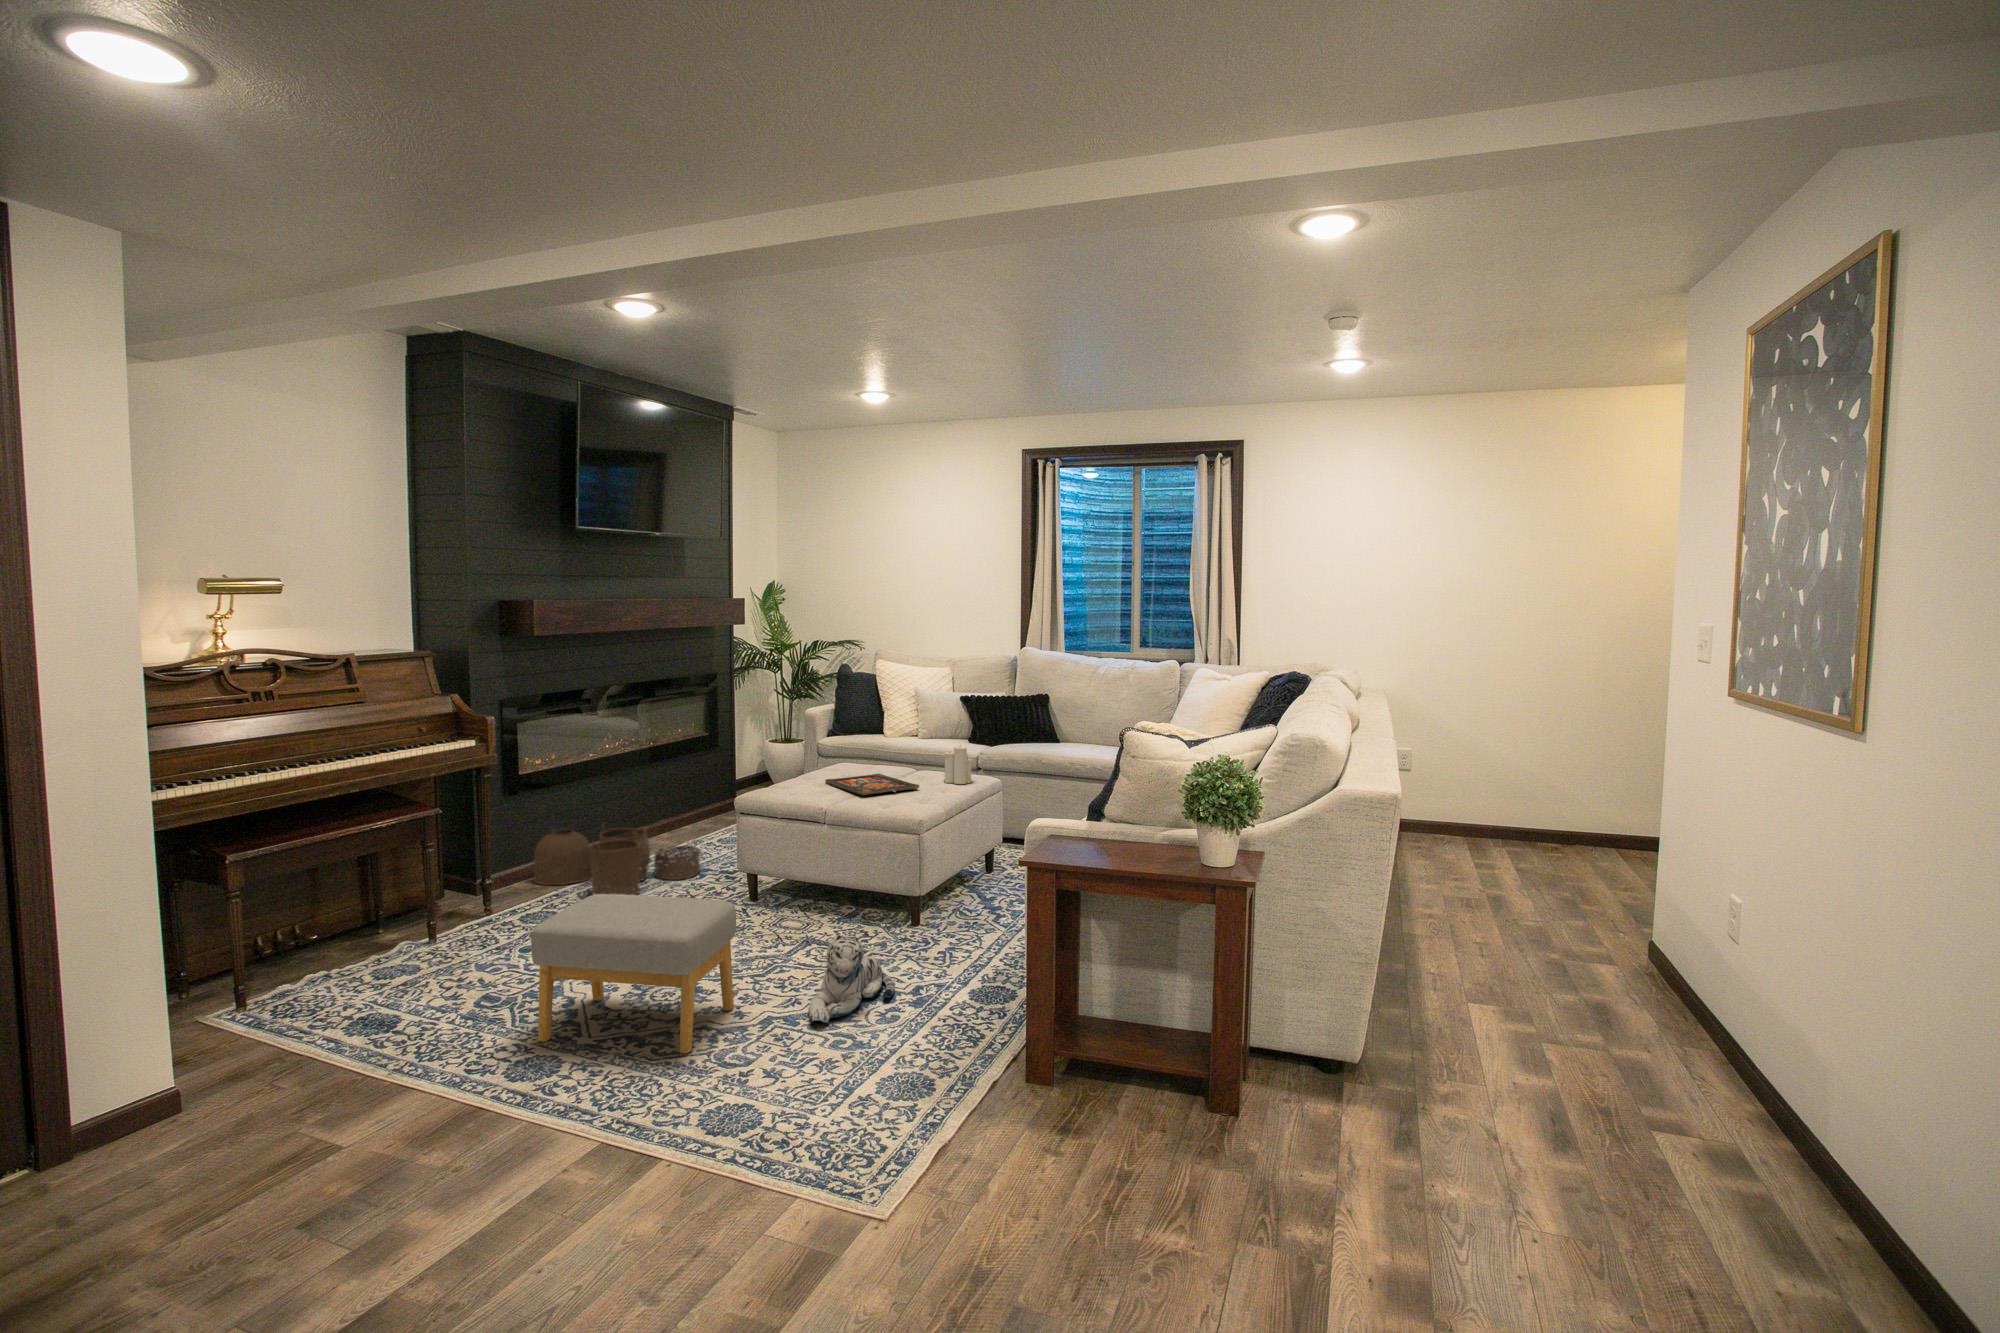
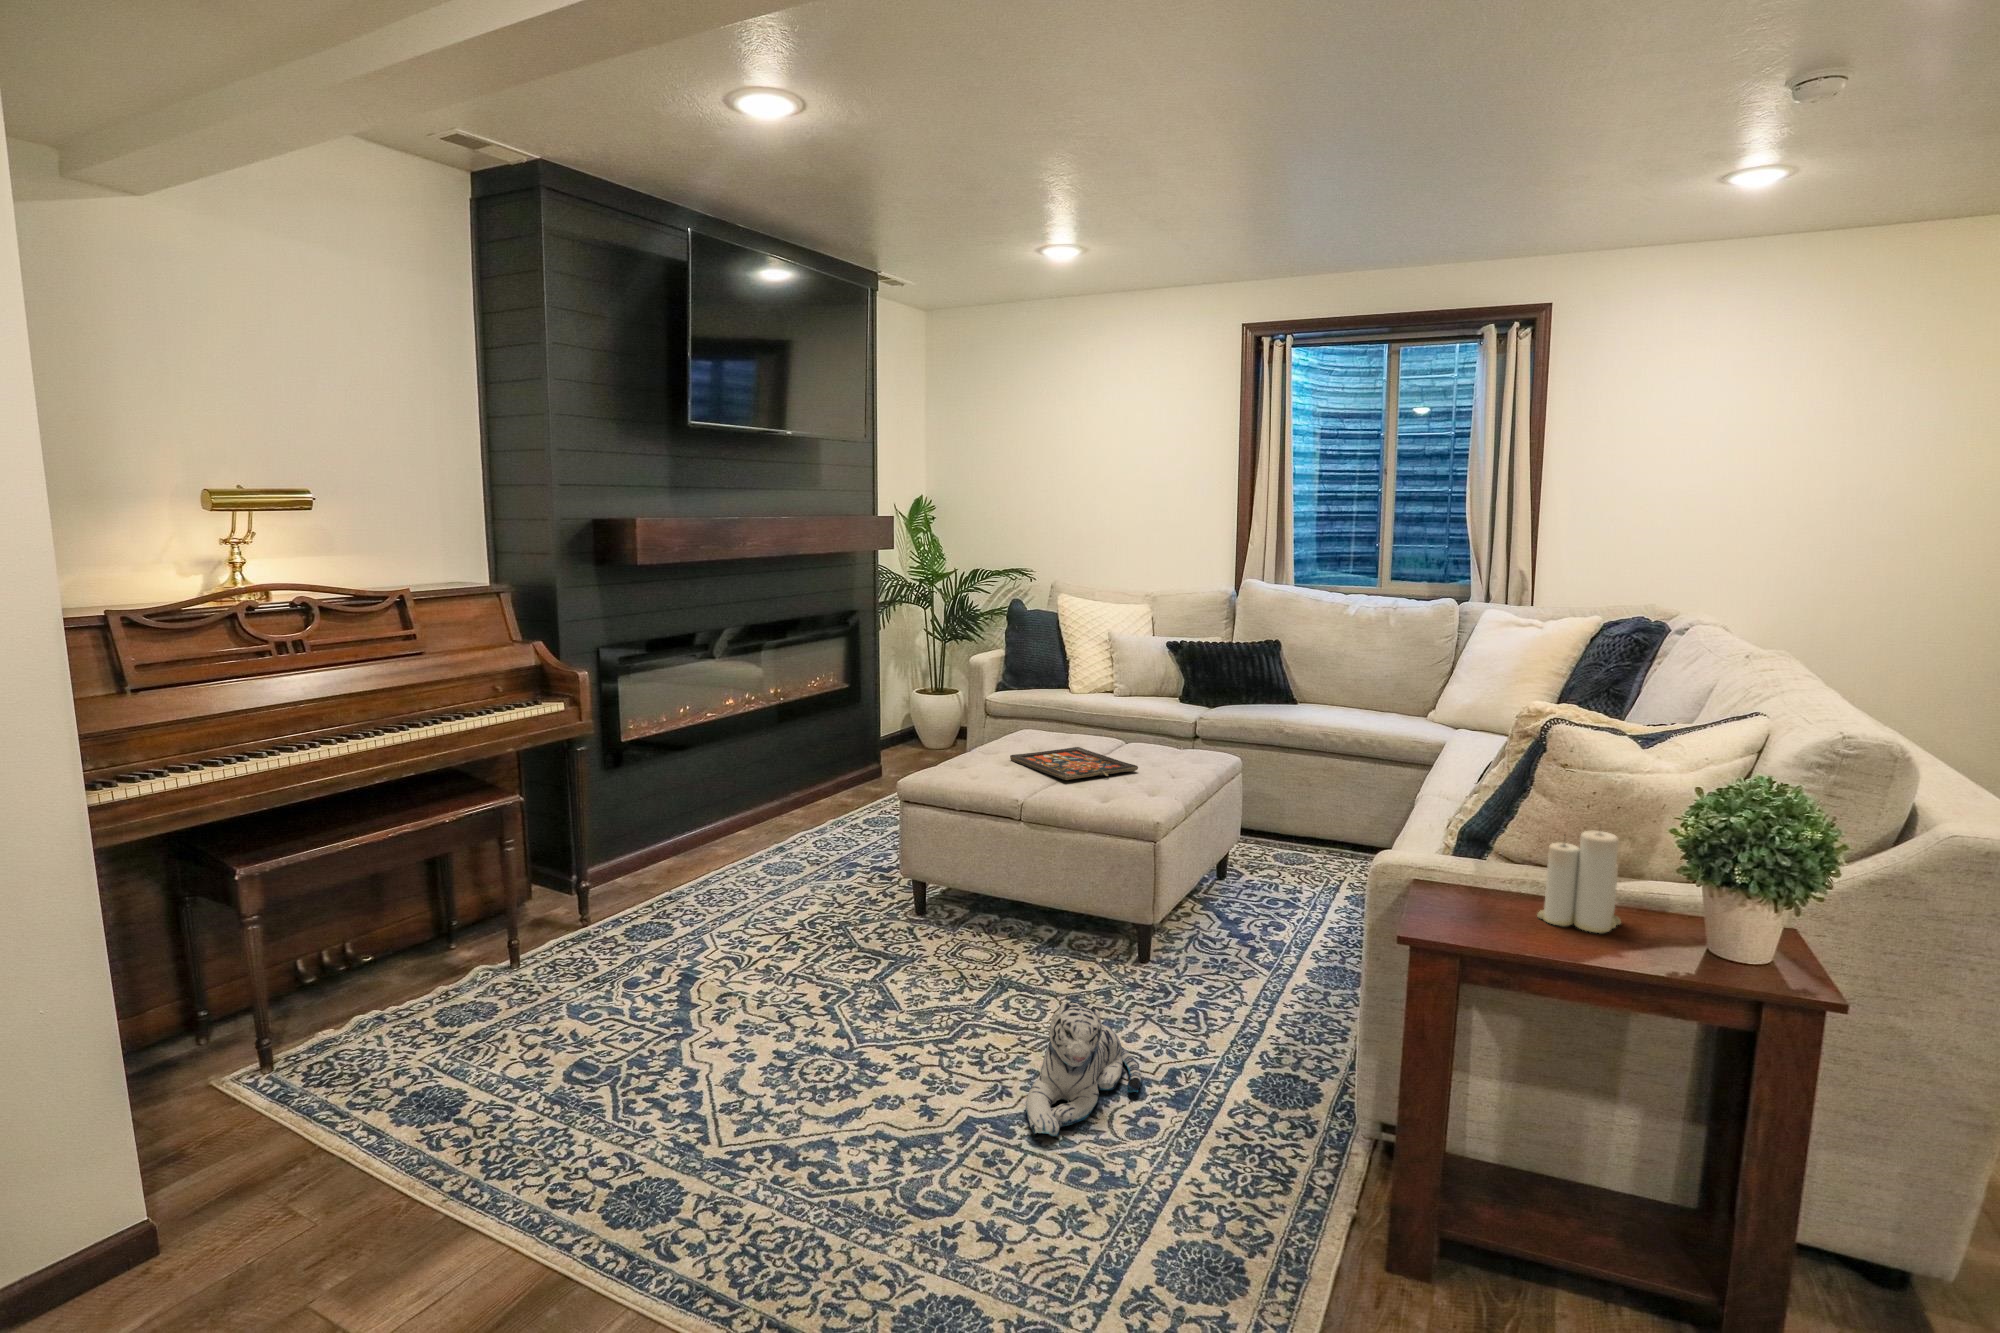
candle: present [944,746,973,784] -> present [1537,831,1621,933]
woven basket: present [534,824,700,895] -> none [643,803,848,907]
footstool: present [531,894,736,1053] -> none [636,930,920,1184]

